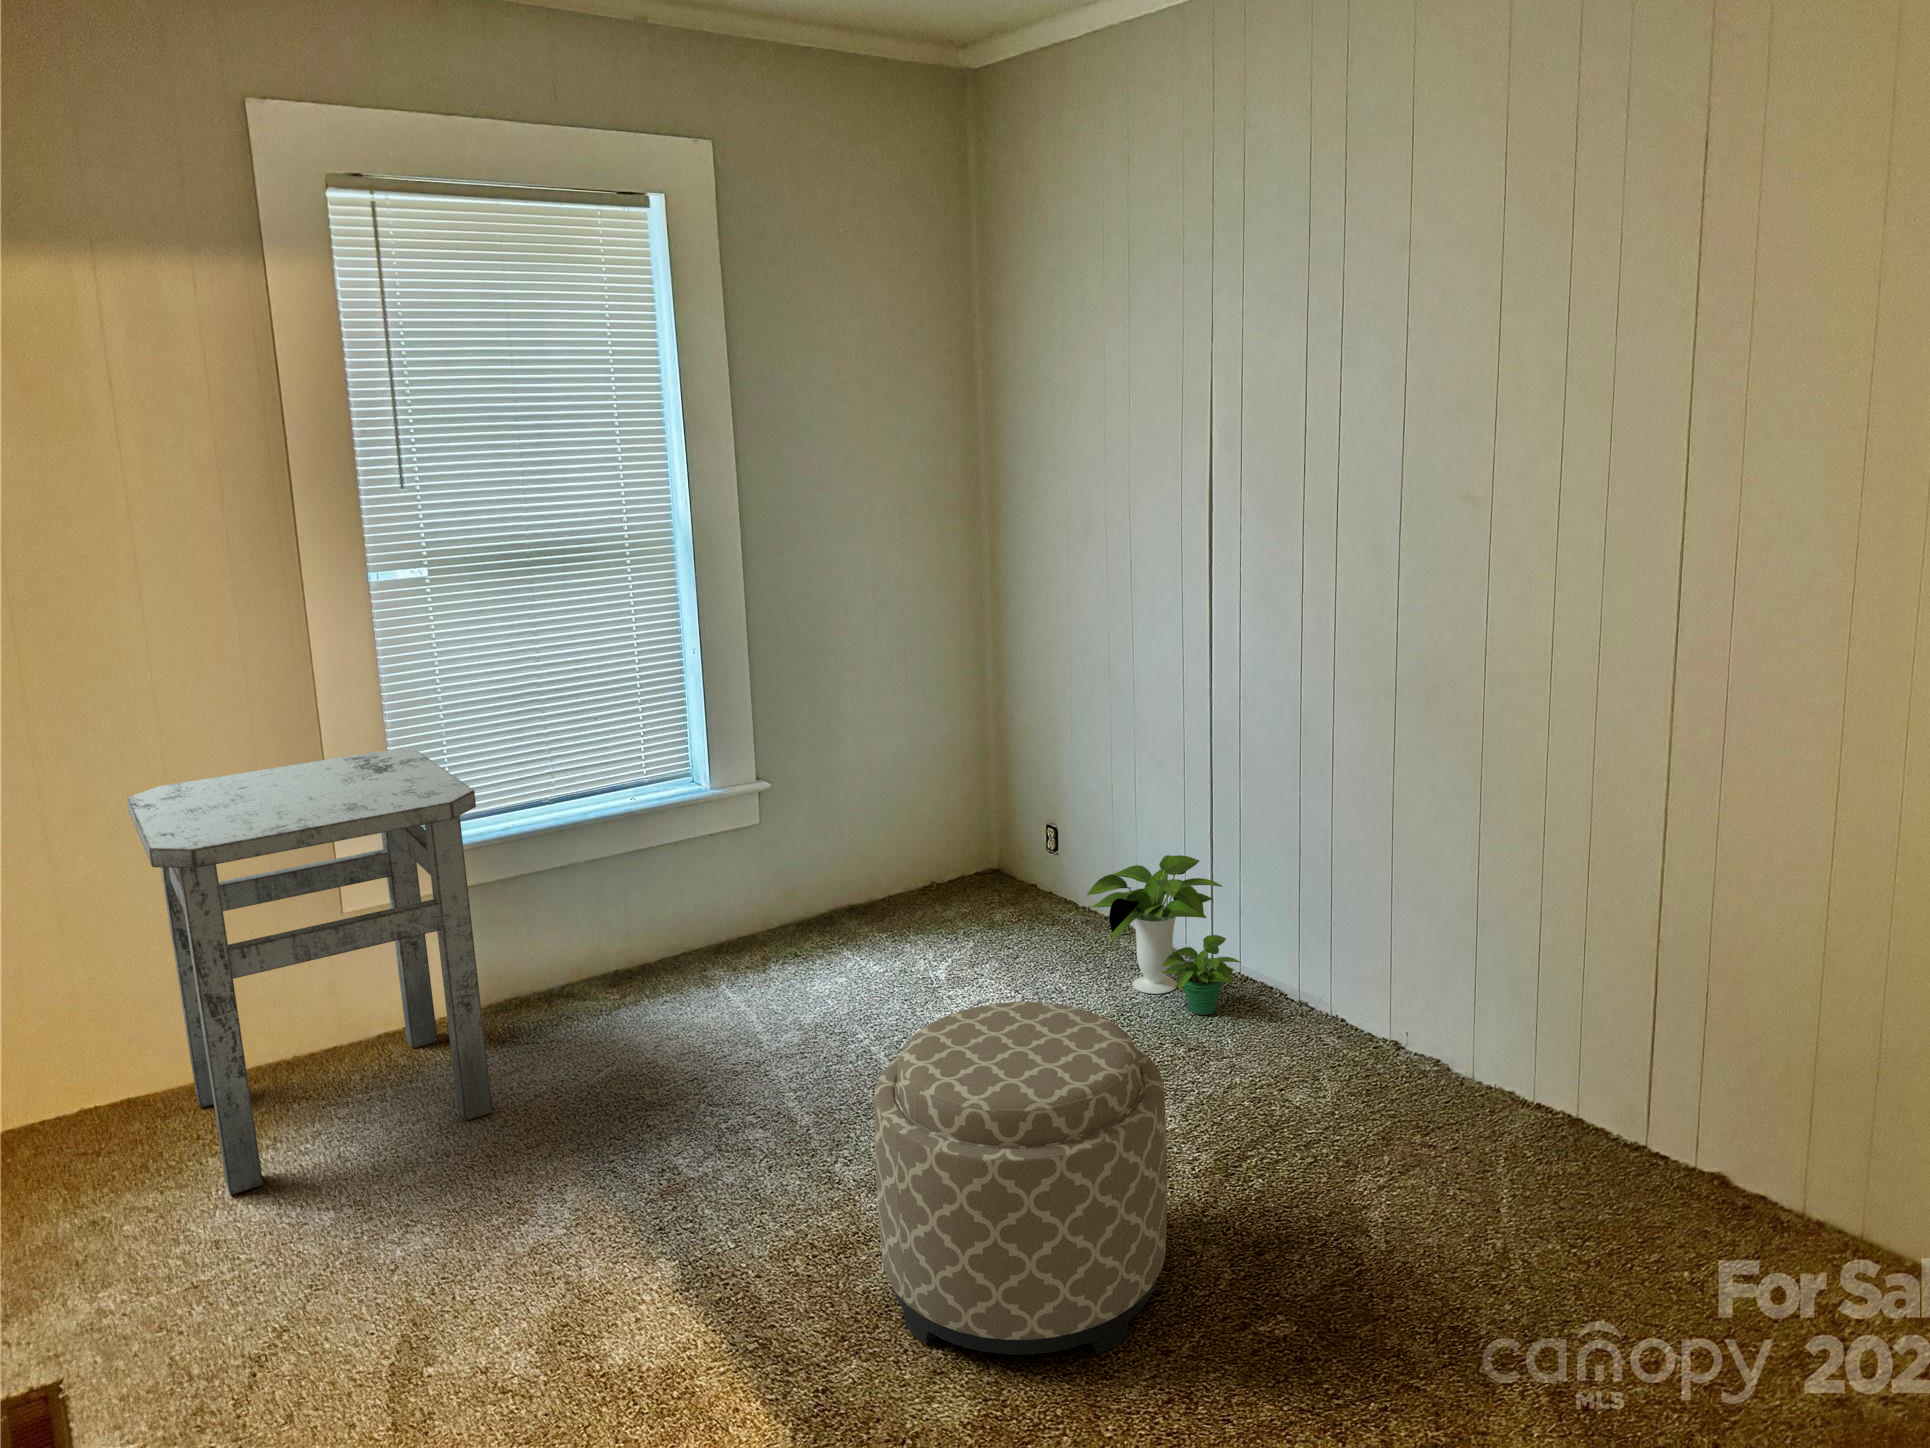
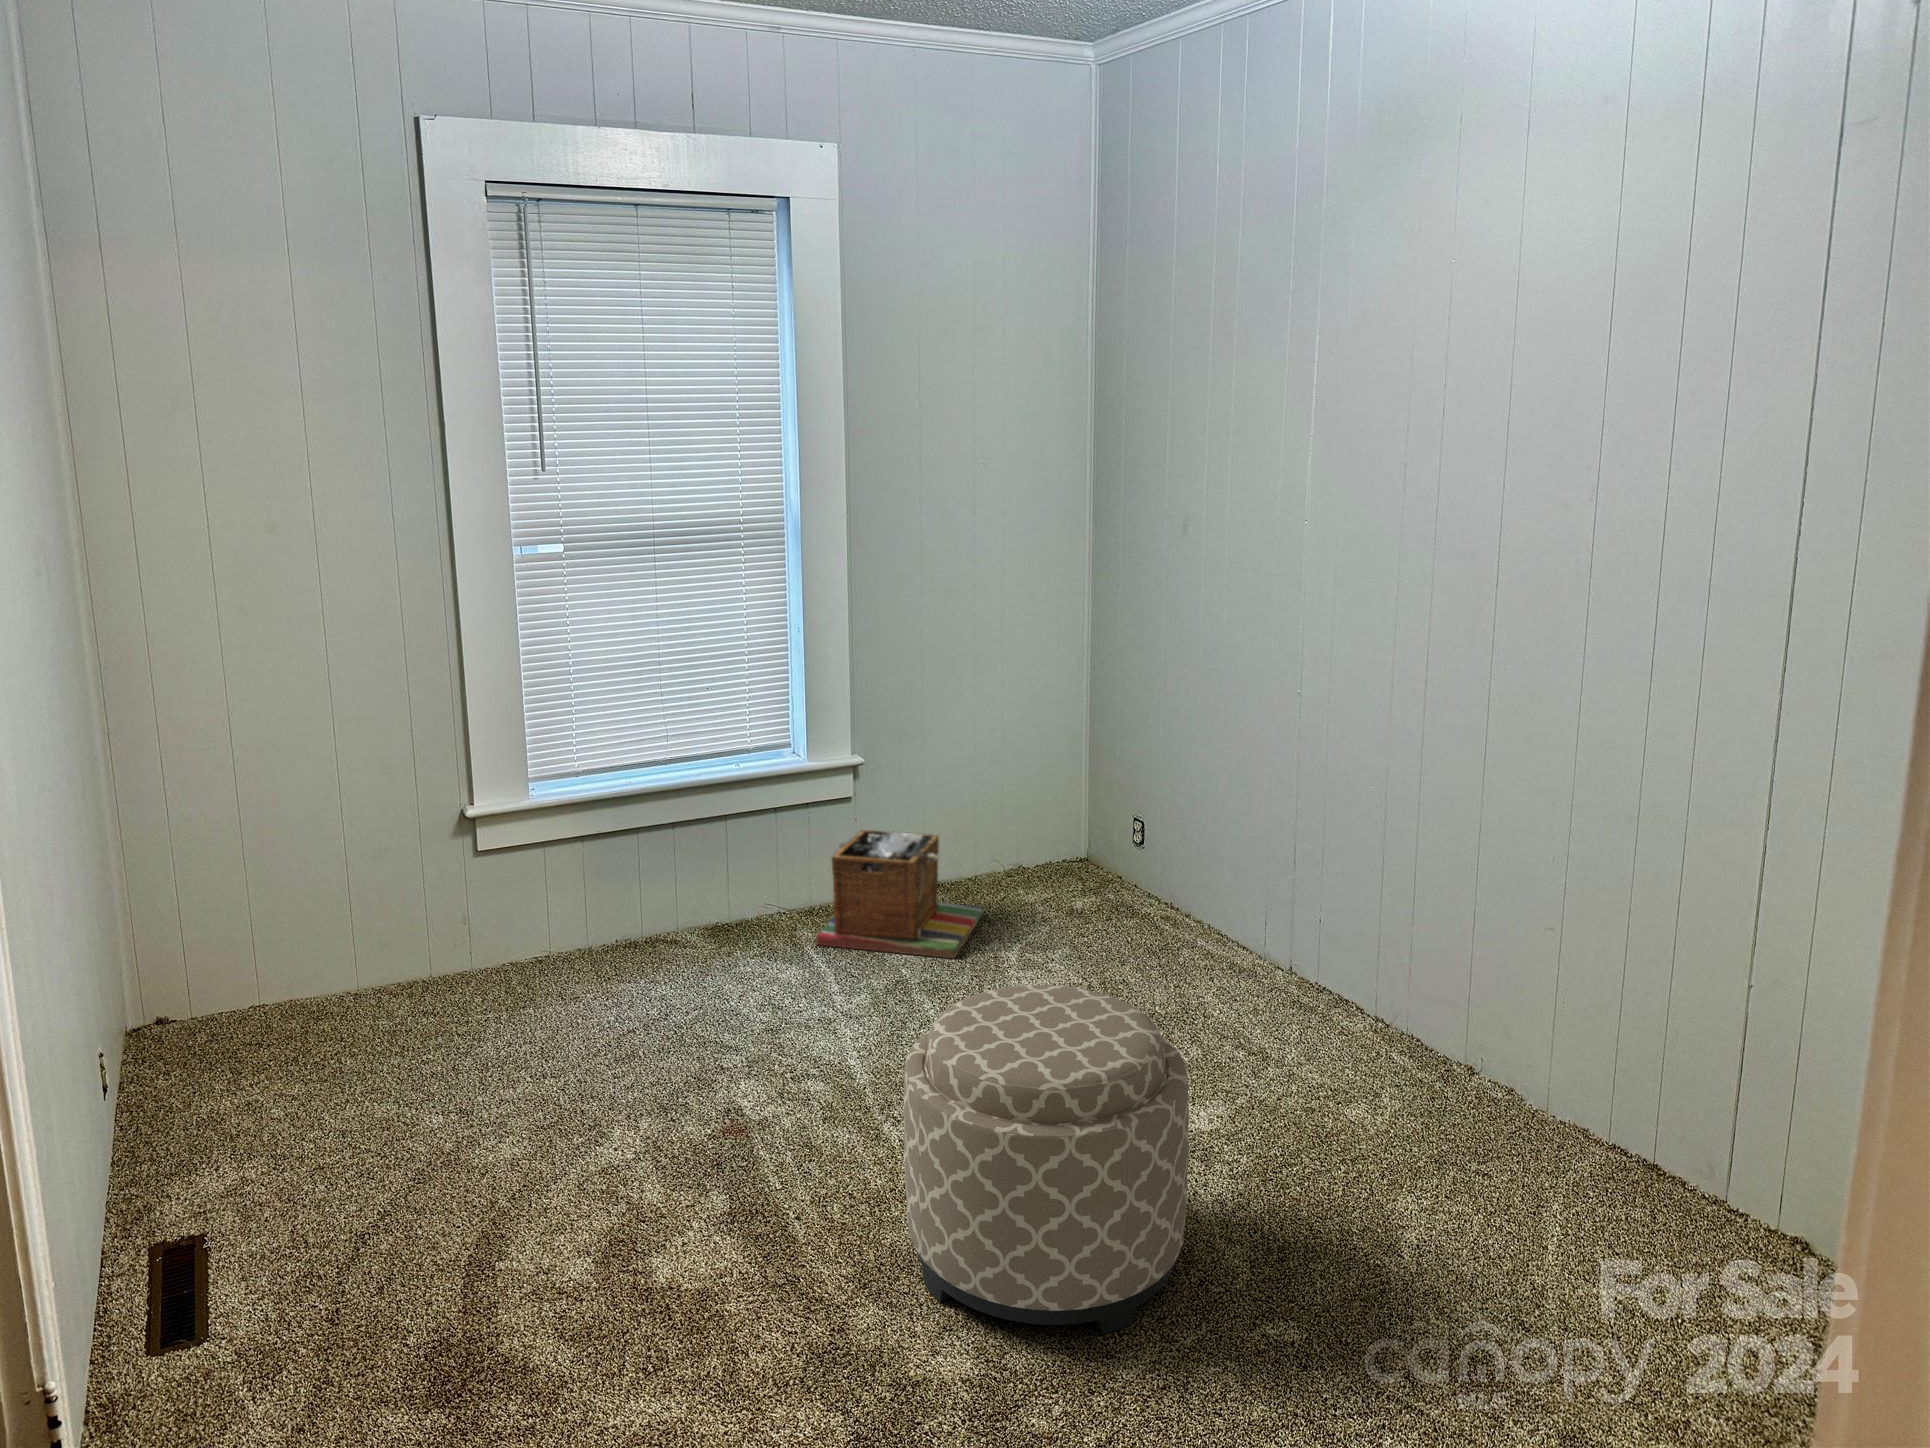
side table: present [127,751,492,1195] -> none [297,709,586,1092]
potted plant: present [1087,855,1241,1015] -> none [1158,855,1312,1019]
laundry basket: none [733,856,903,983] -> present [816,830,983,958]

